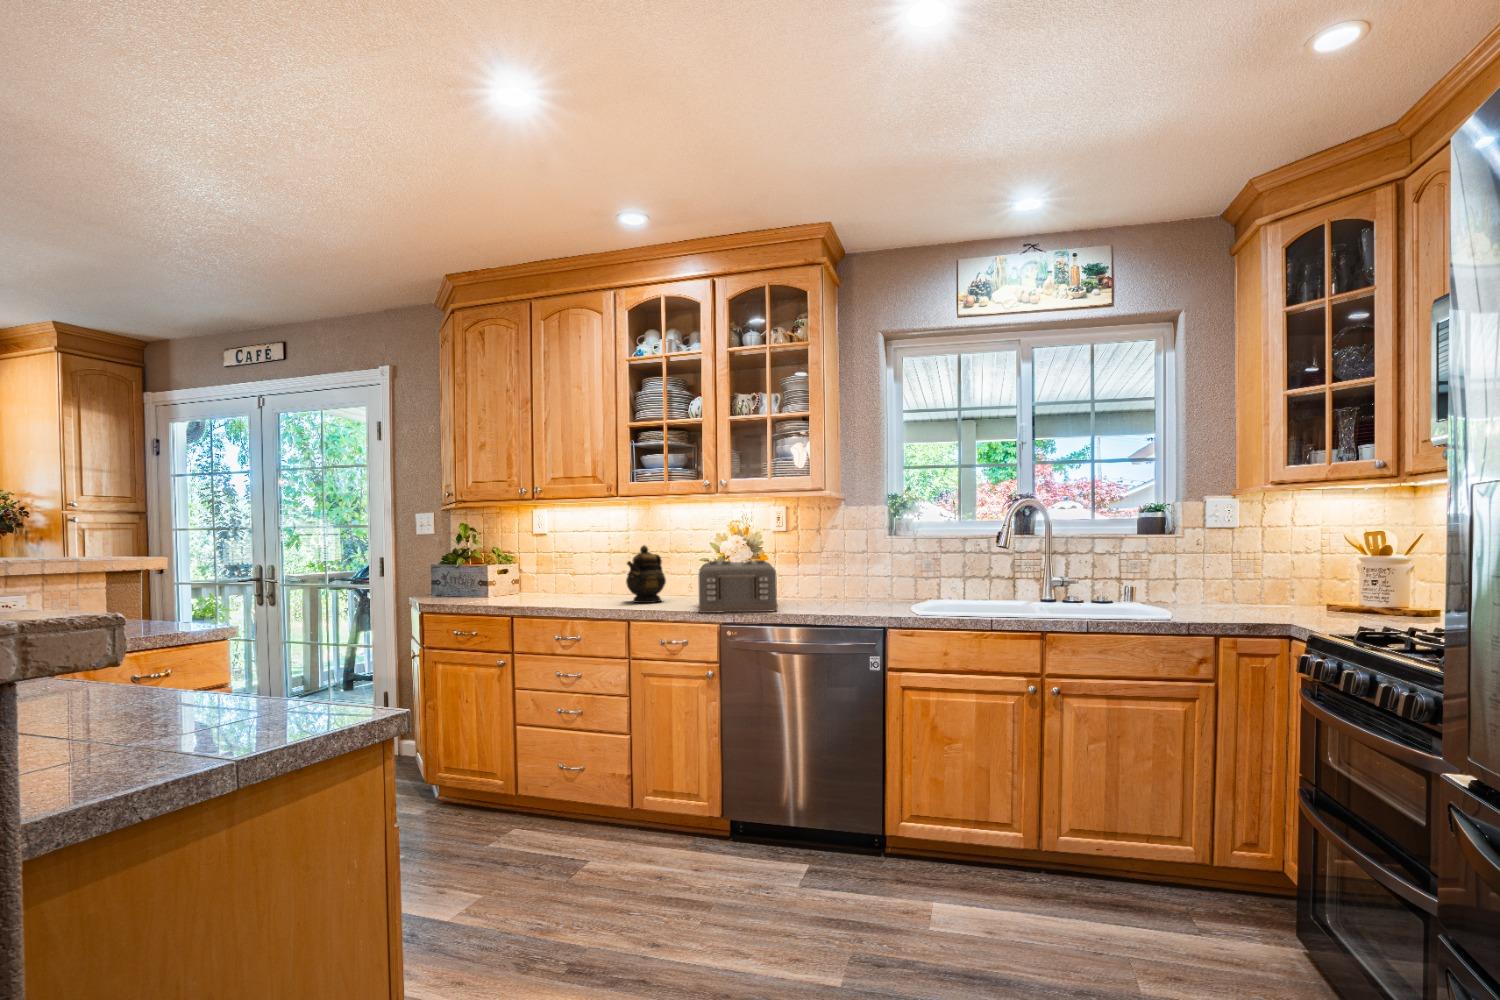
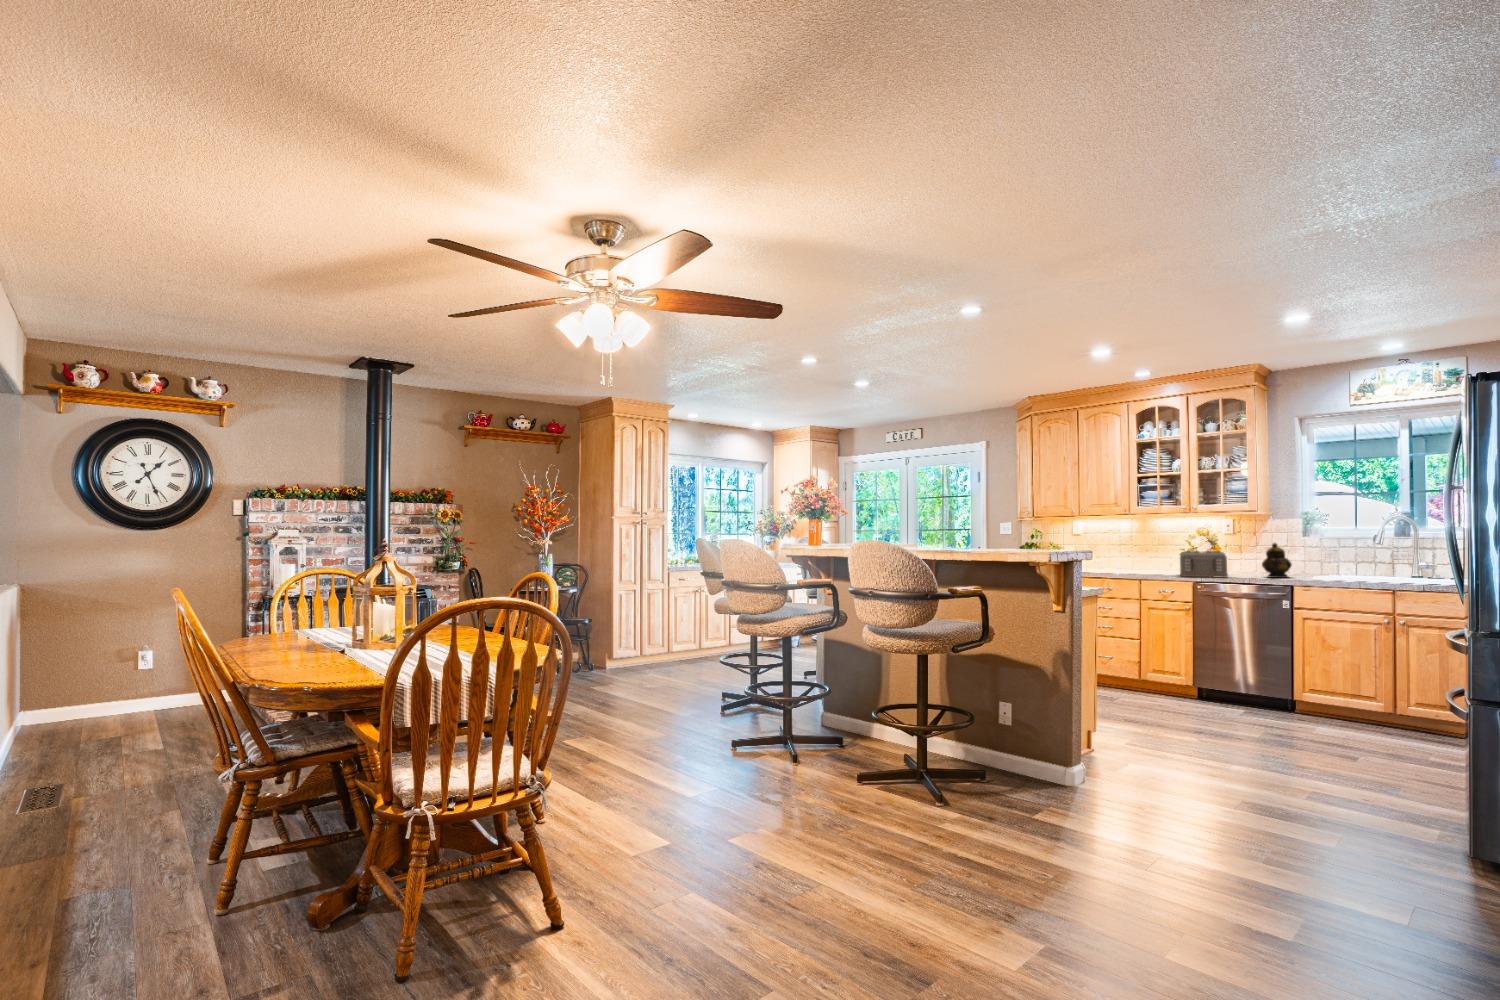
teapot: present [626,545,666,603] -> present [1262,543,1292,578]

